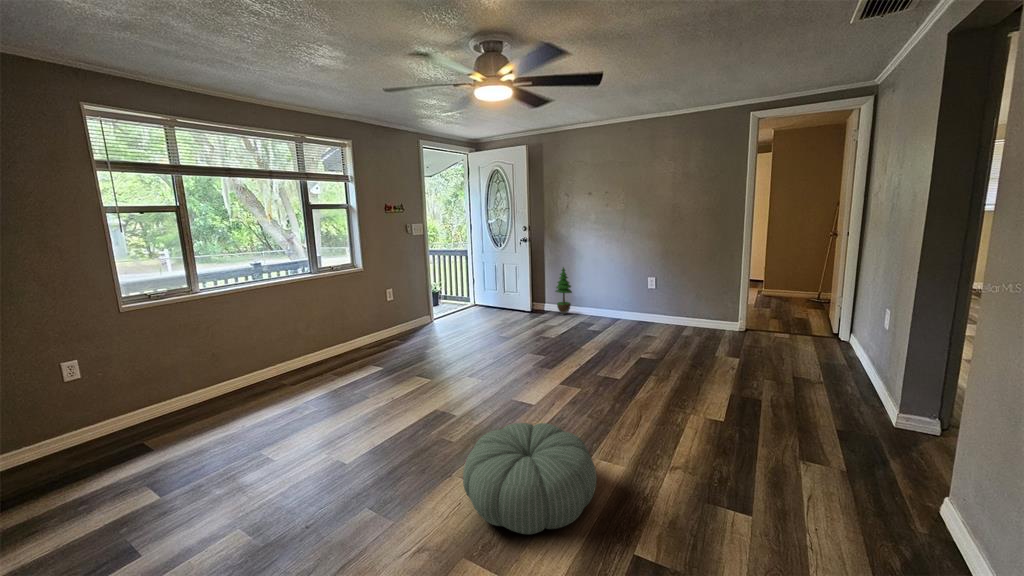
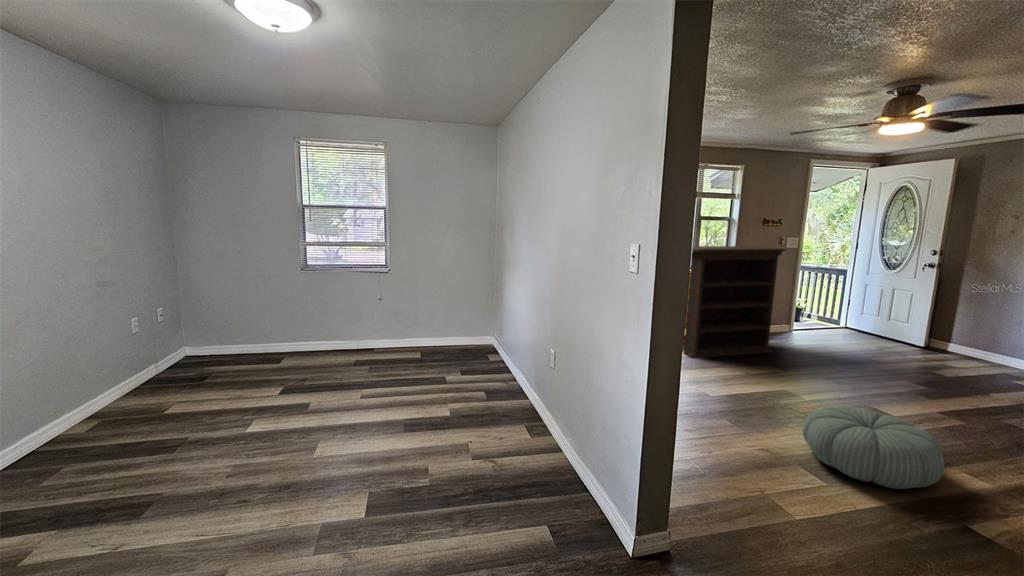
bookshelf: none [268,236,419,396] -> present [684,246,787,358]
potted tree: present [555,267,572,314] -> none [967,302,999,360]

